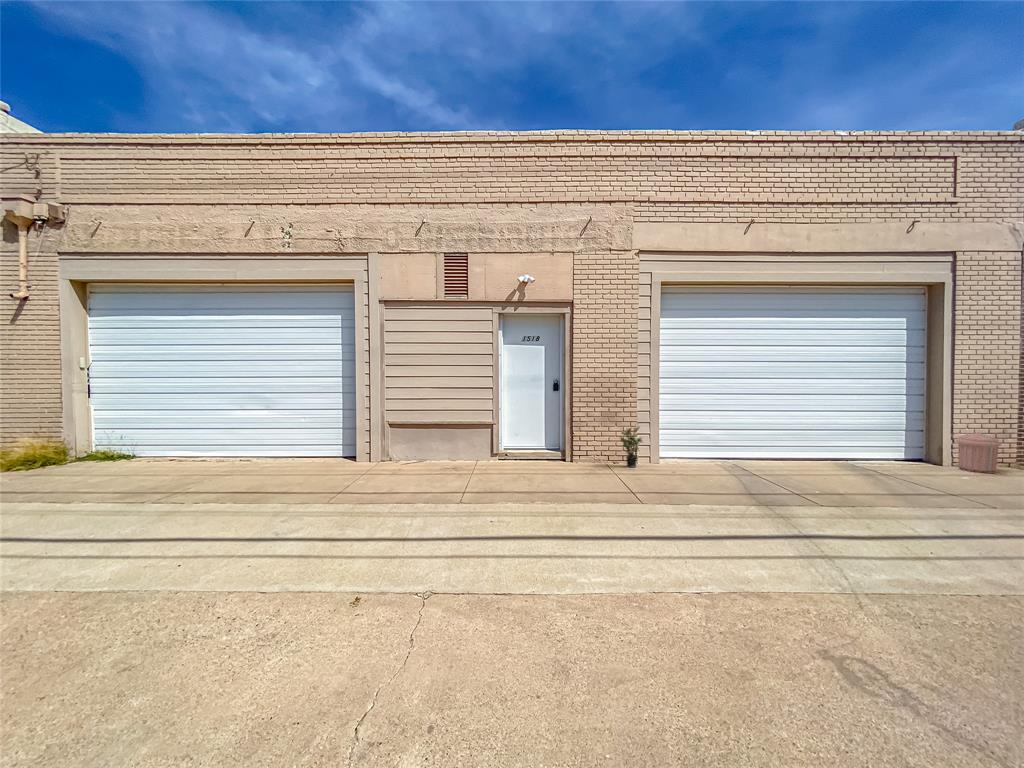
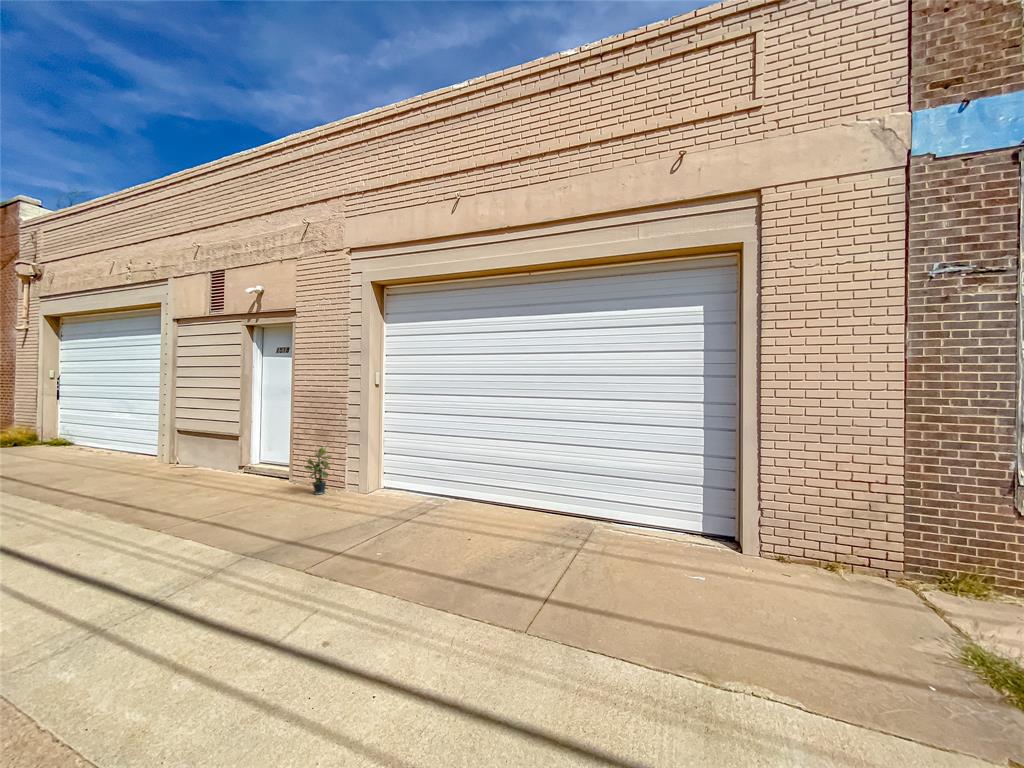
trash can: present [956,432,1001,474] -> none [739,501,806,581]

